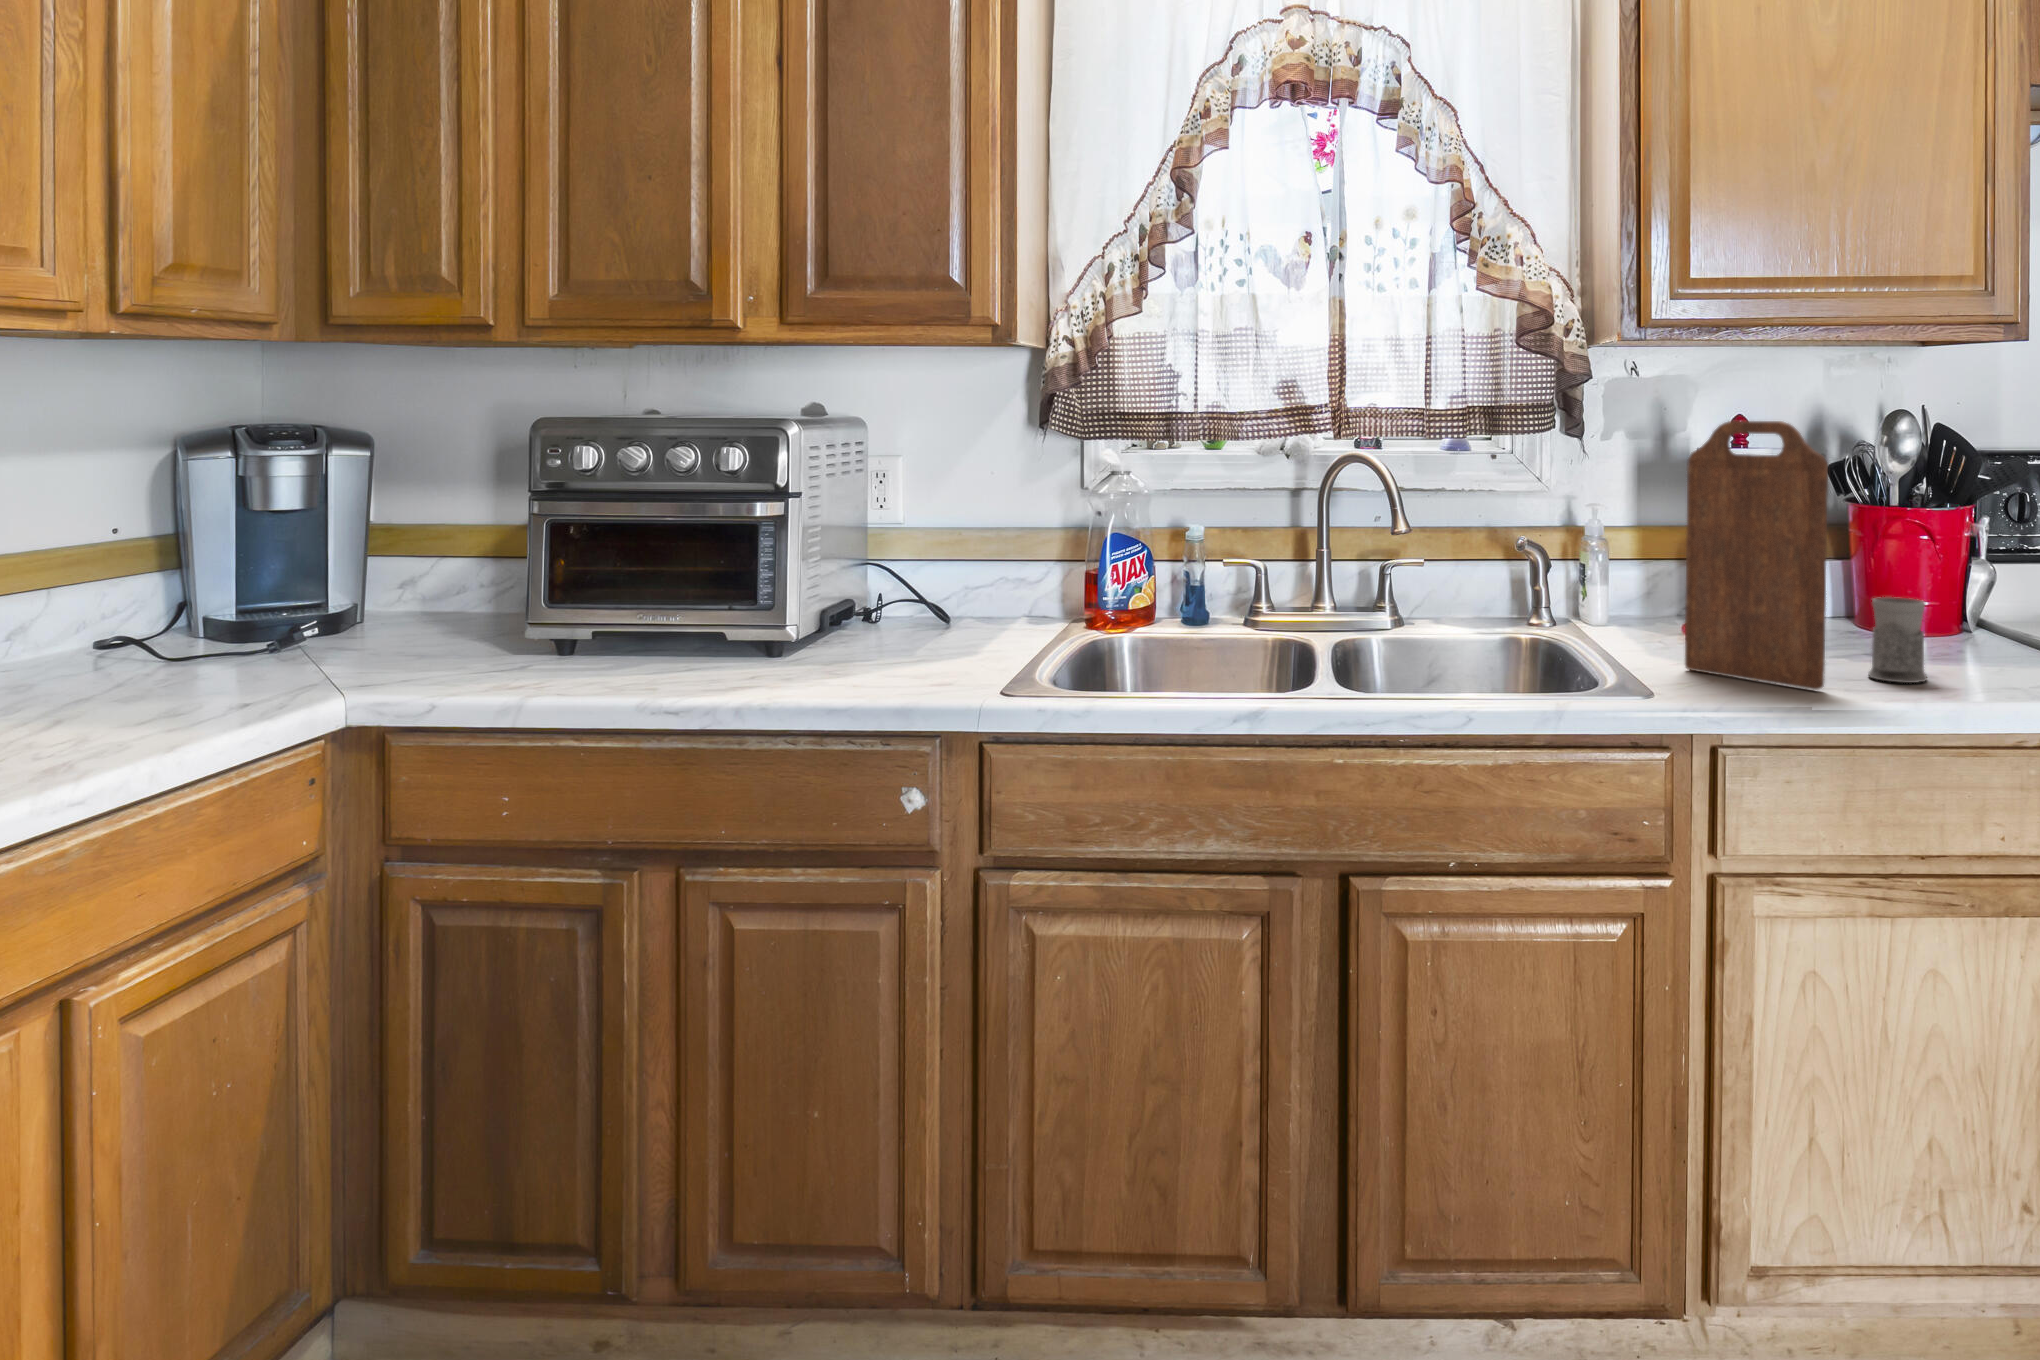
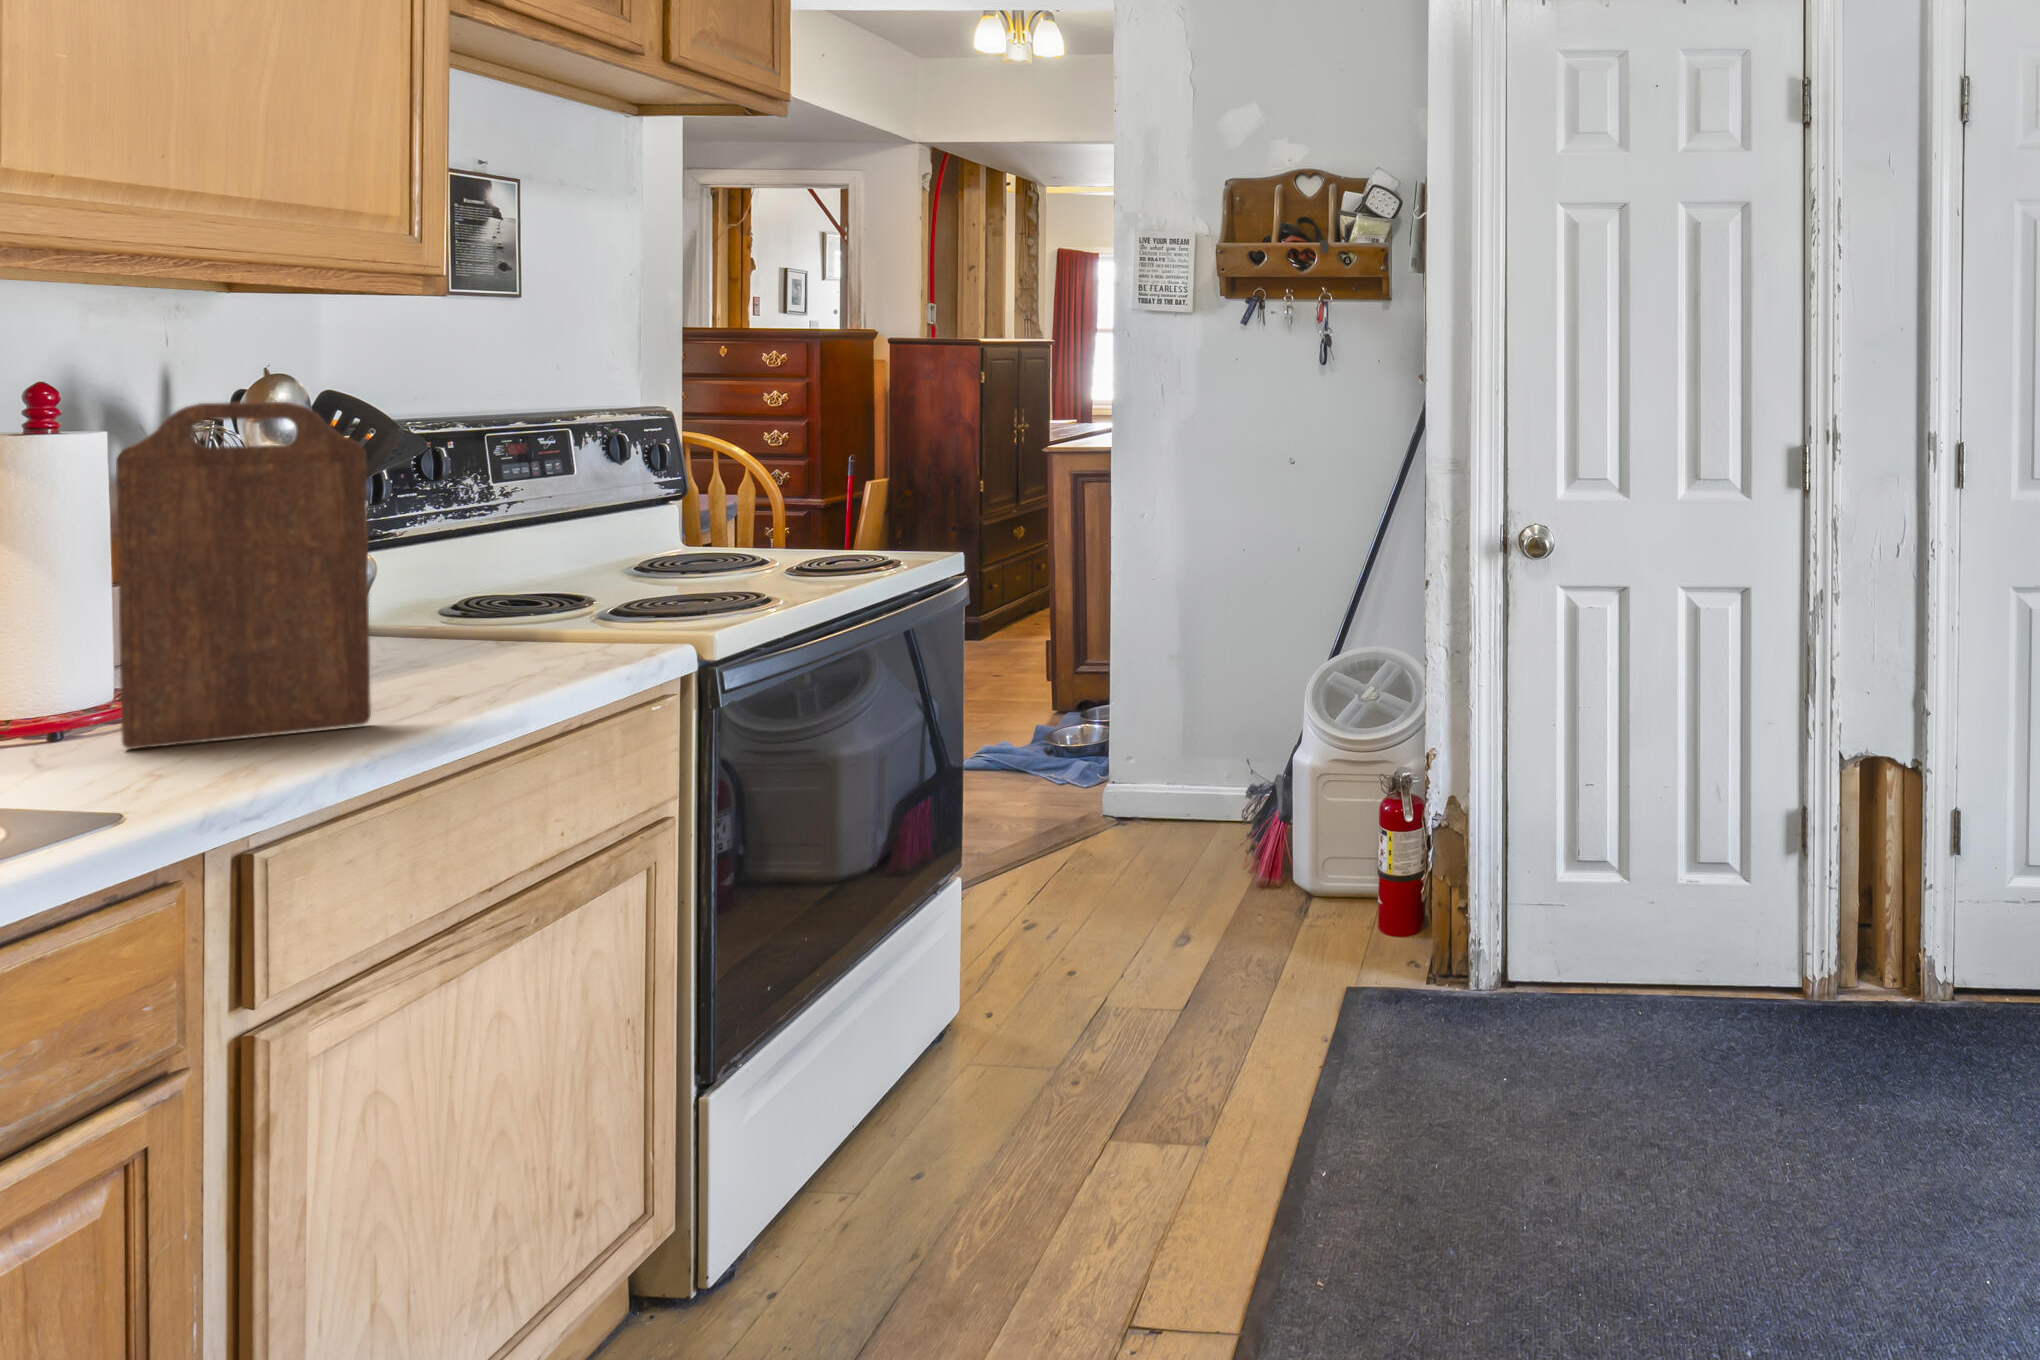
mug: present [1868,597,1927,683] -> none [371,599,448,700]

